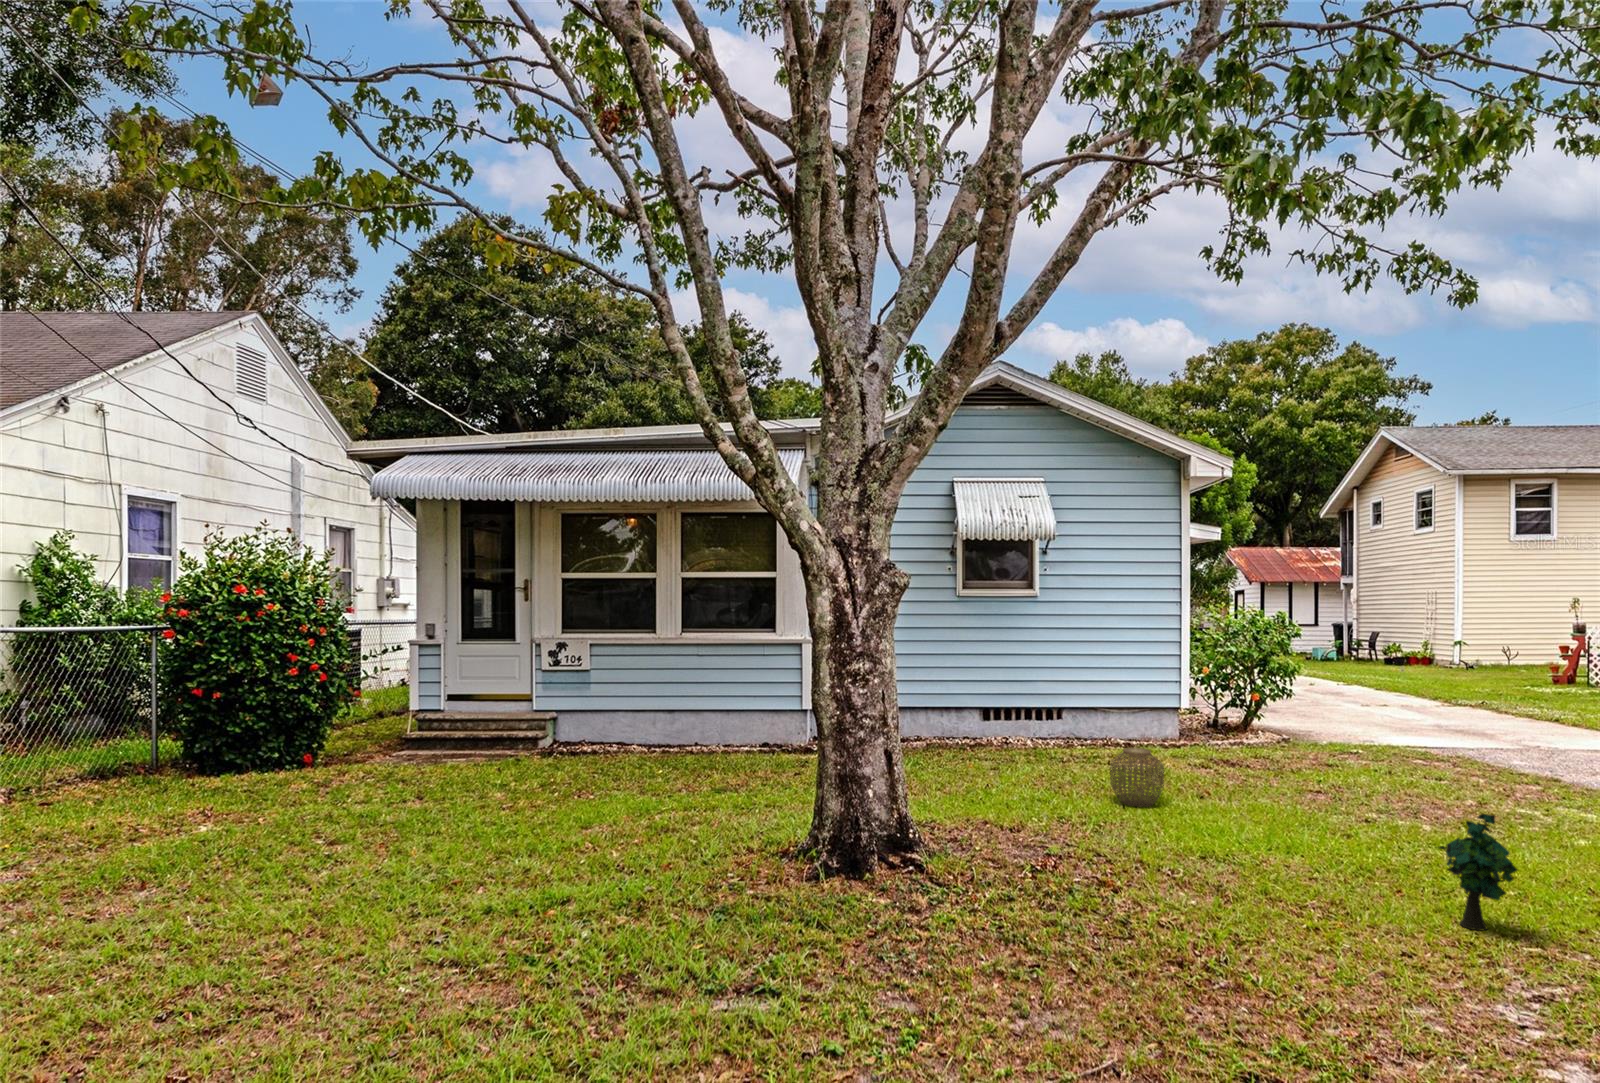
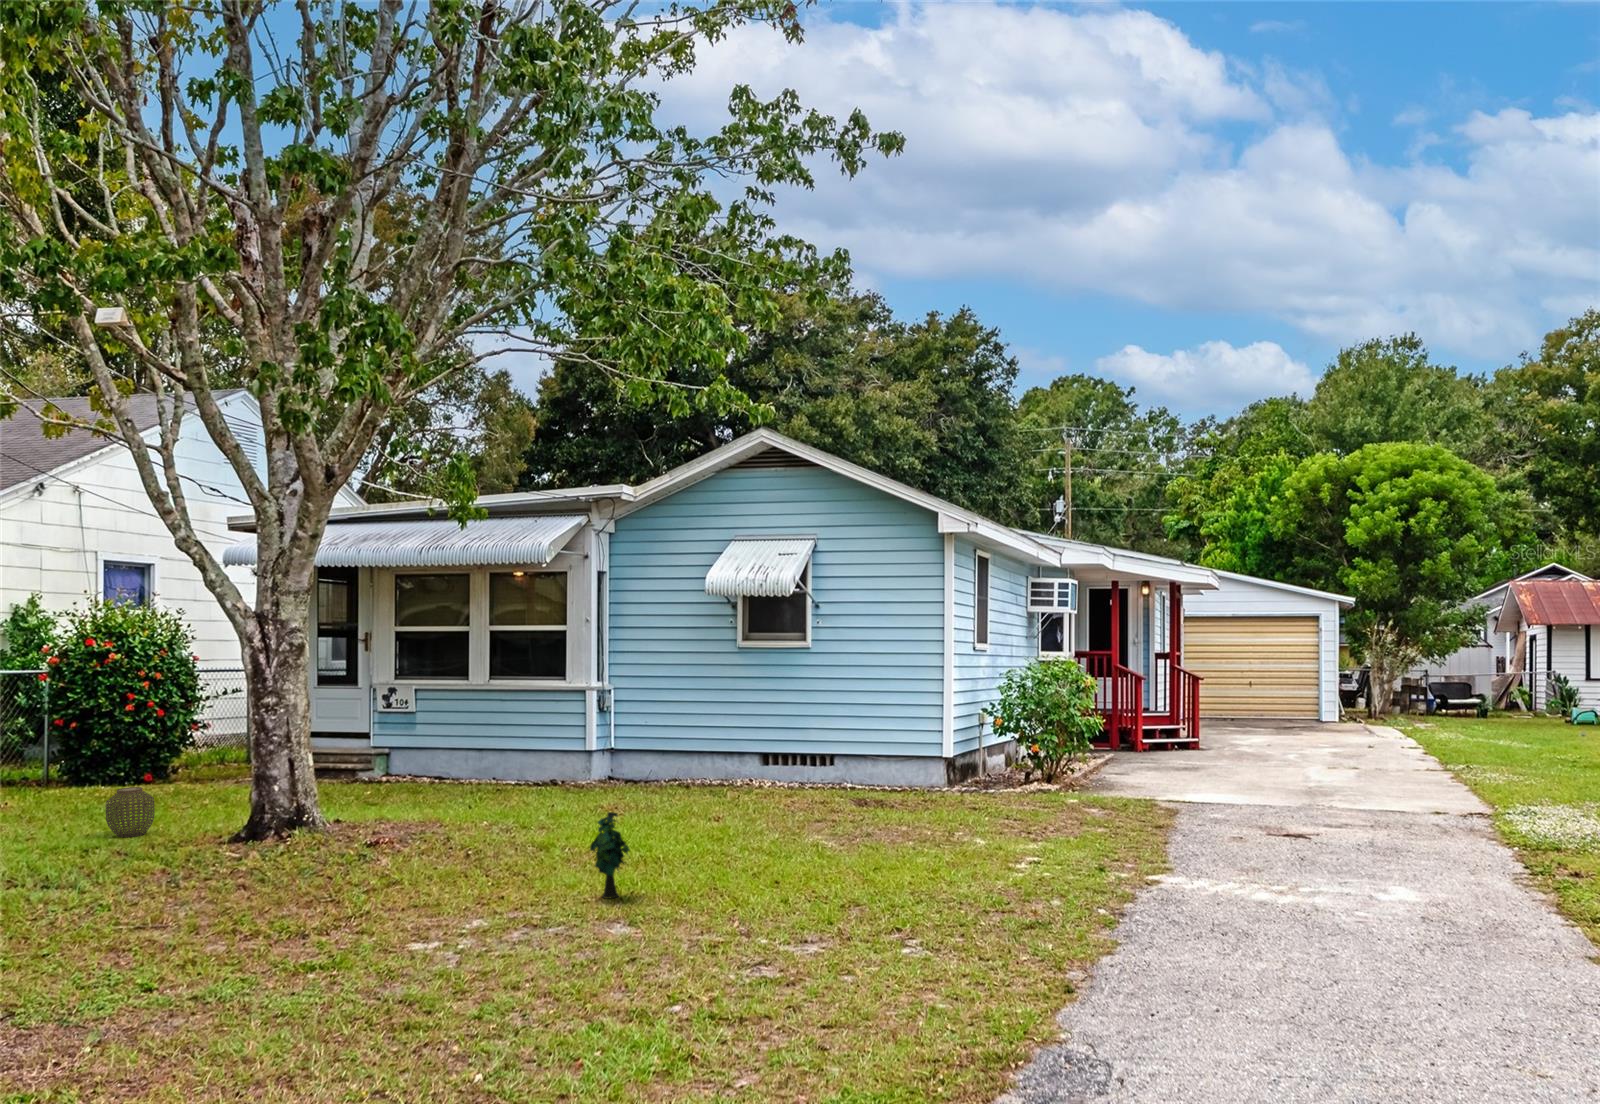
woven basket: present [1110,747,1164,807] -> present [105,787,155,837]

